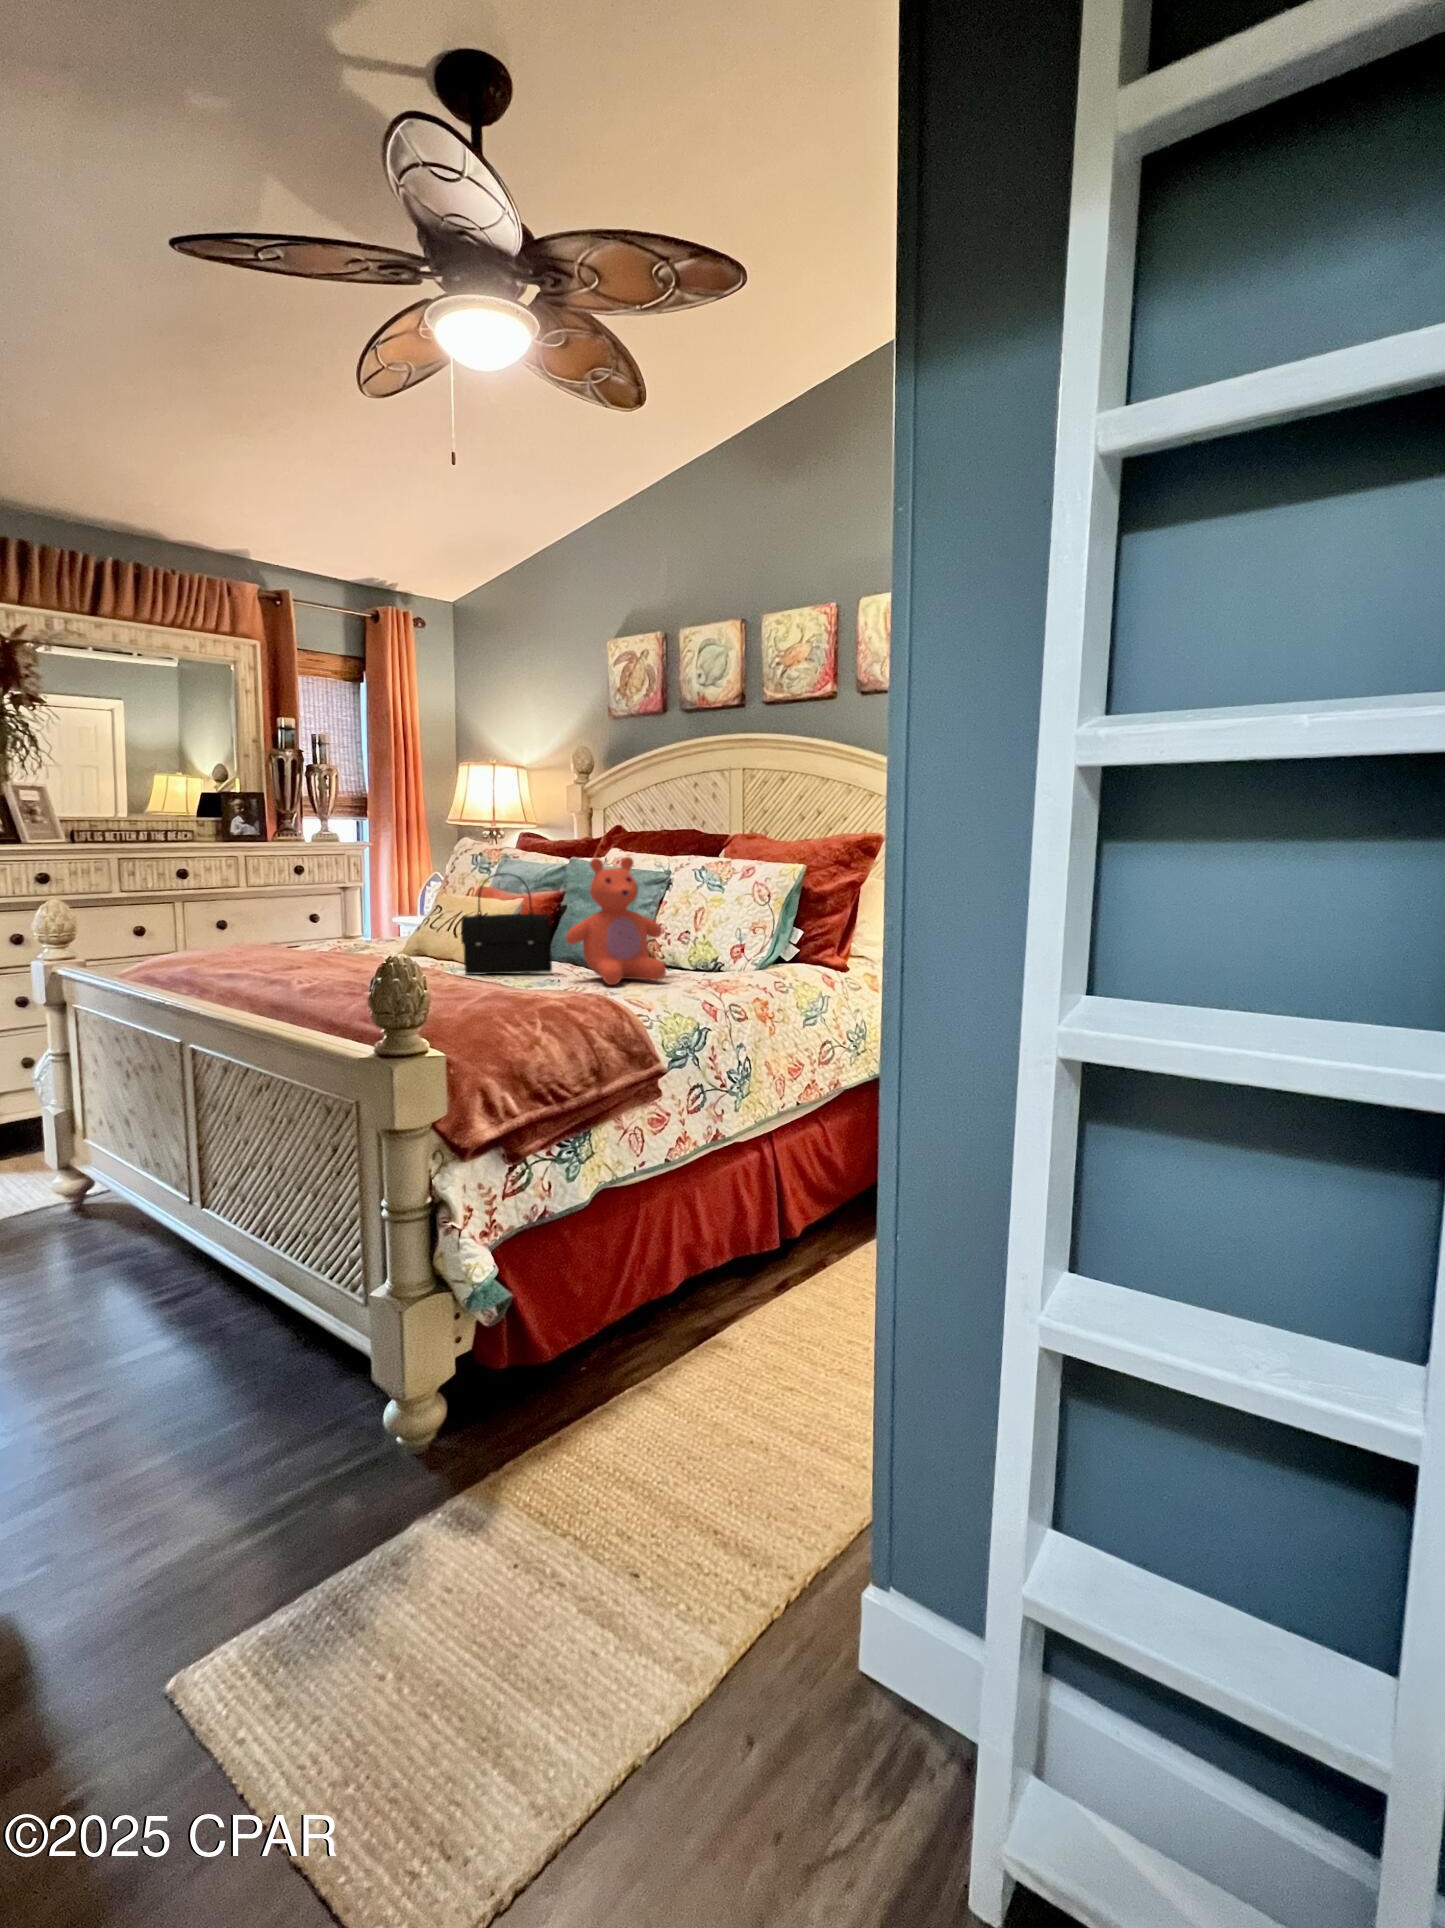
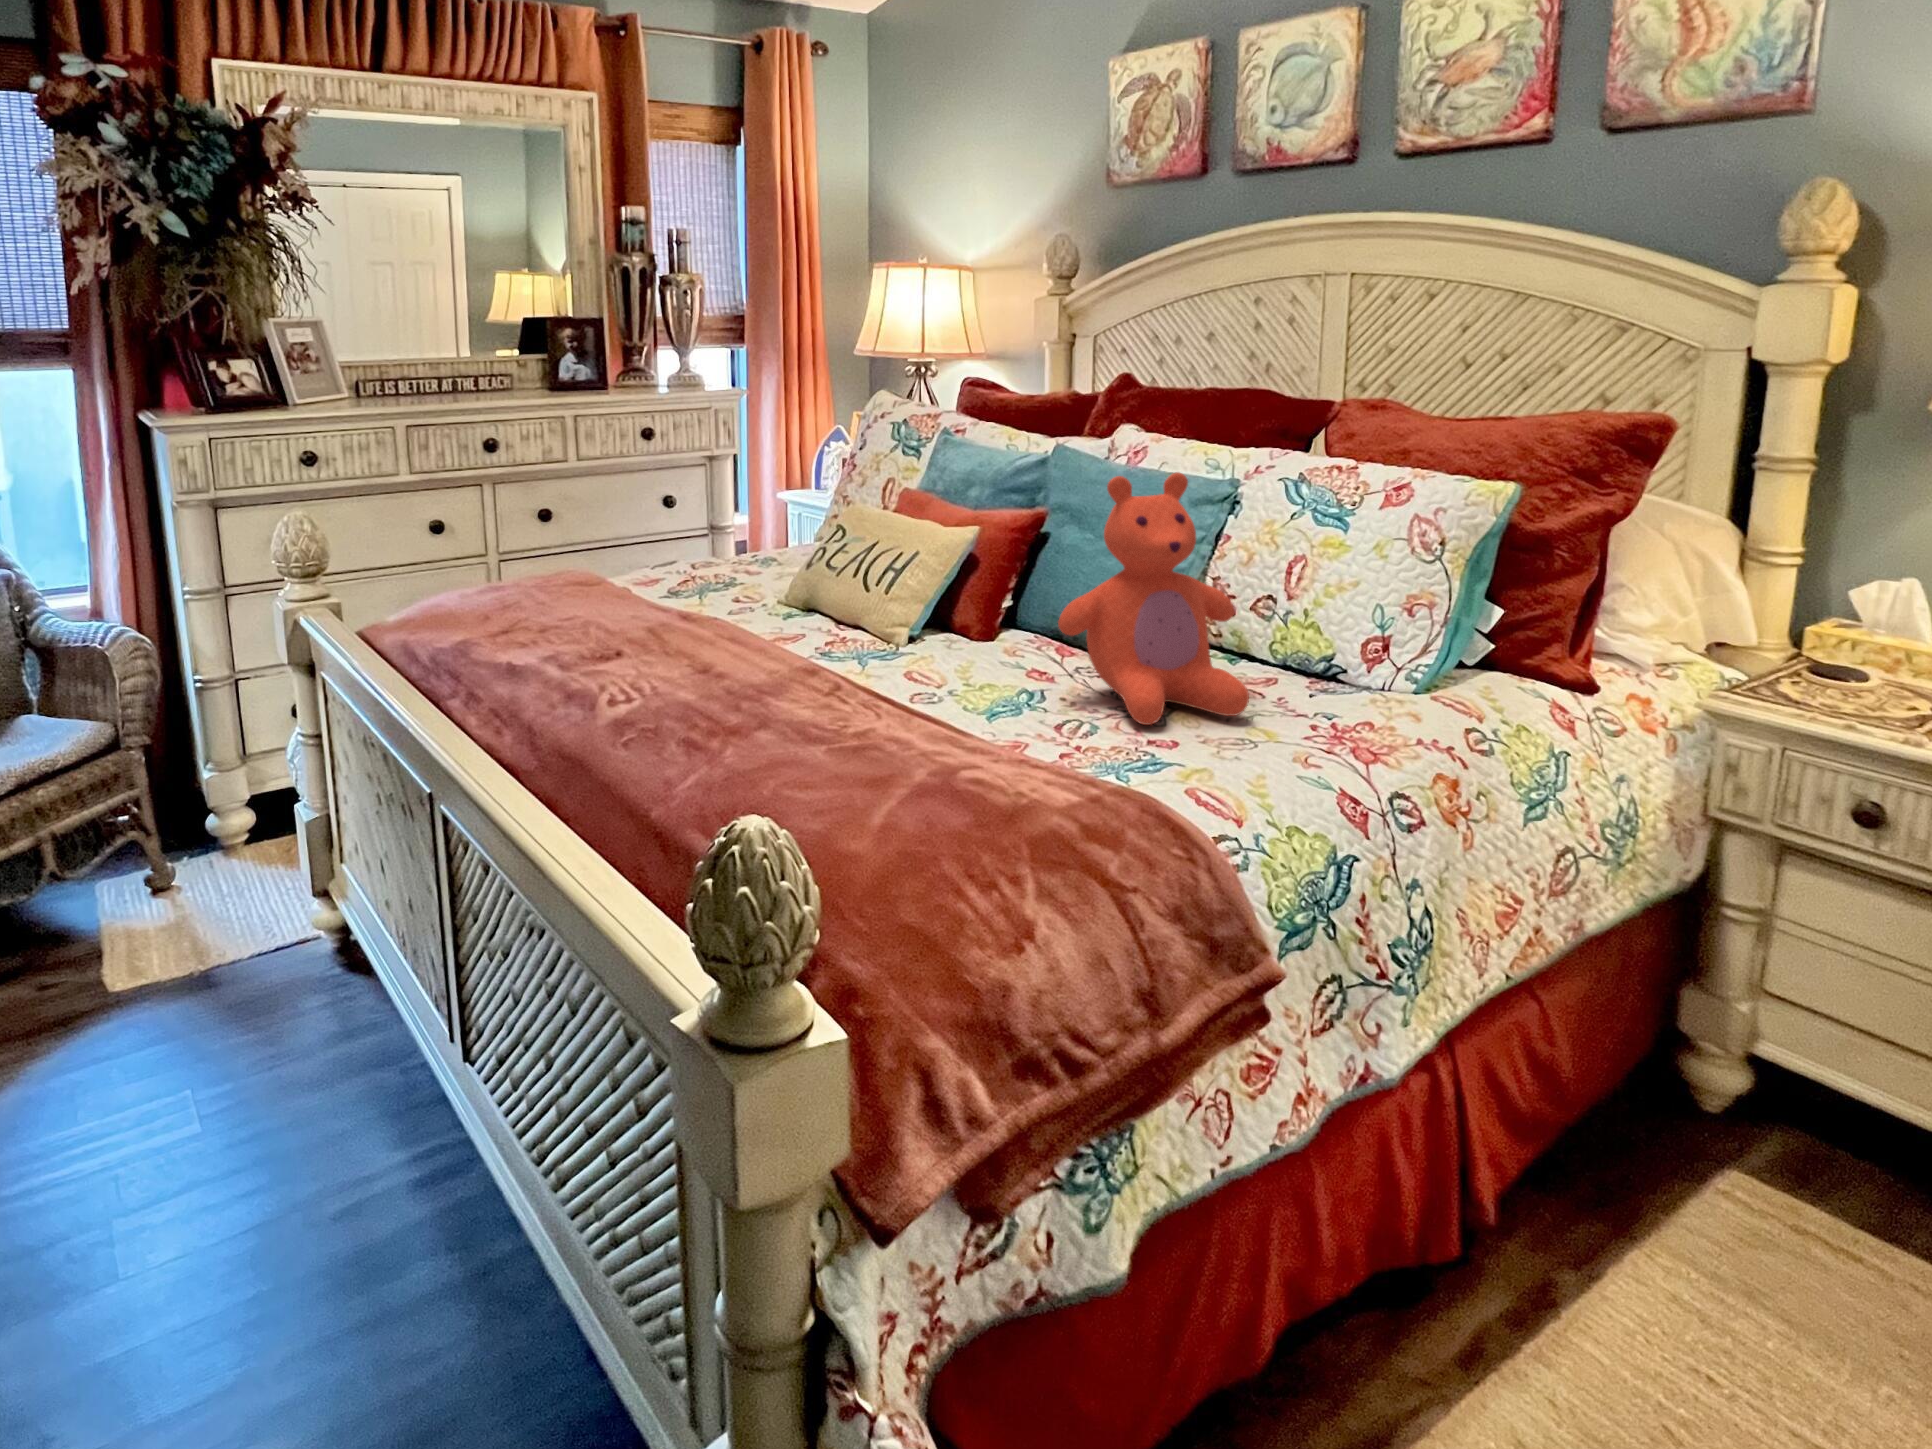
handbag: present [461,873,552,975] -> none [873,491,1026,667]

